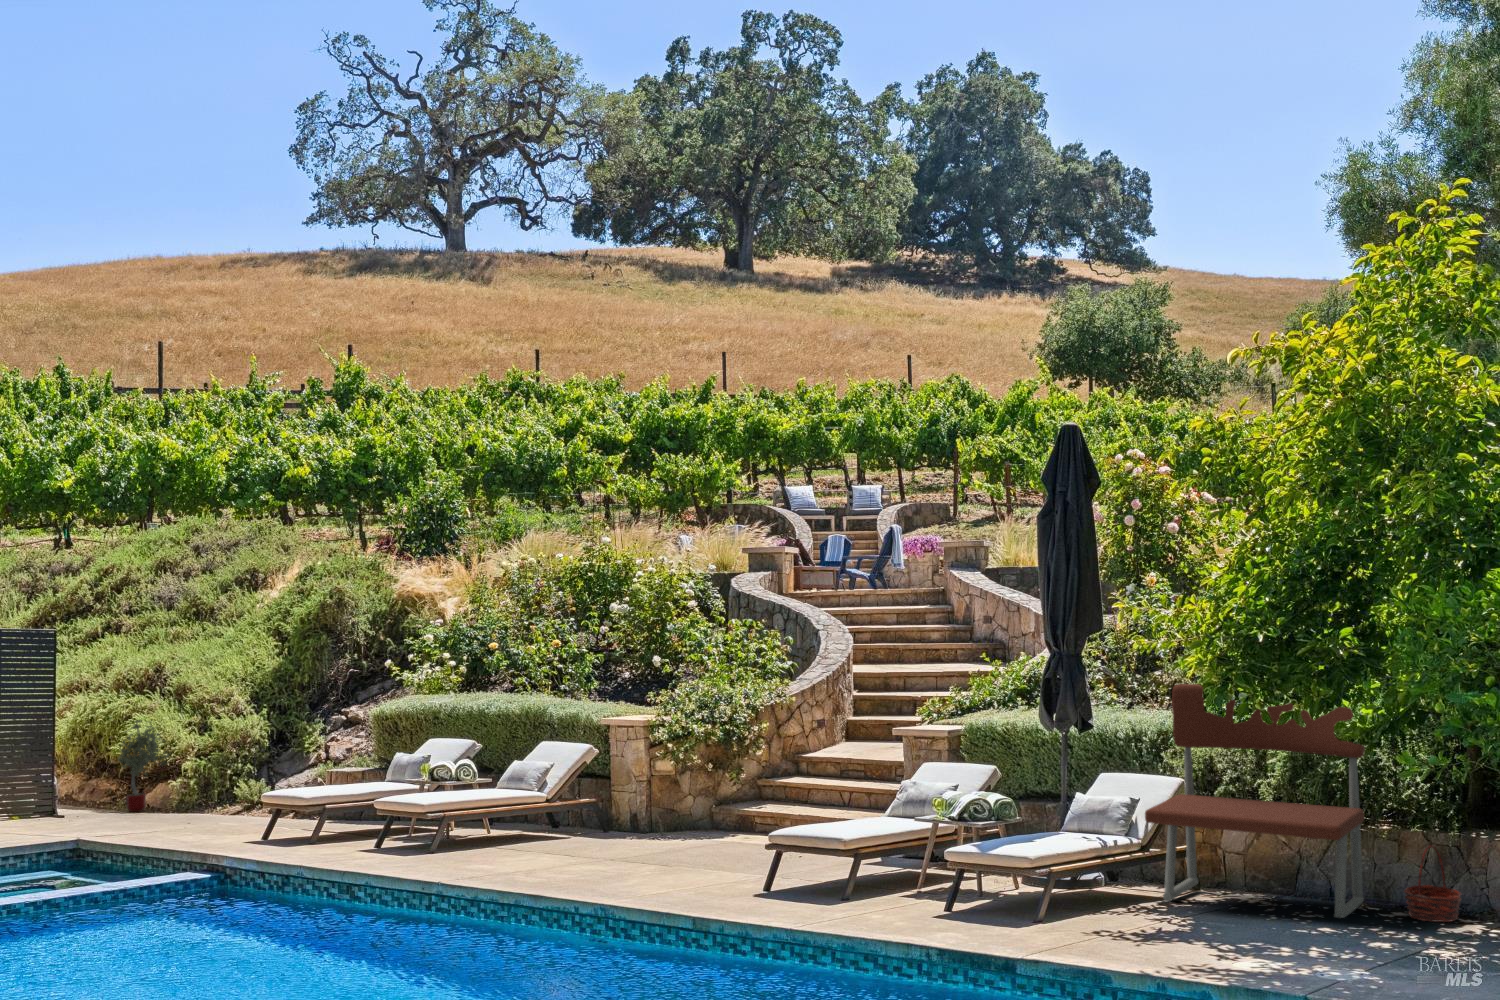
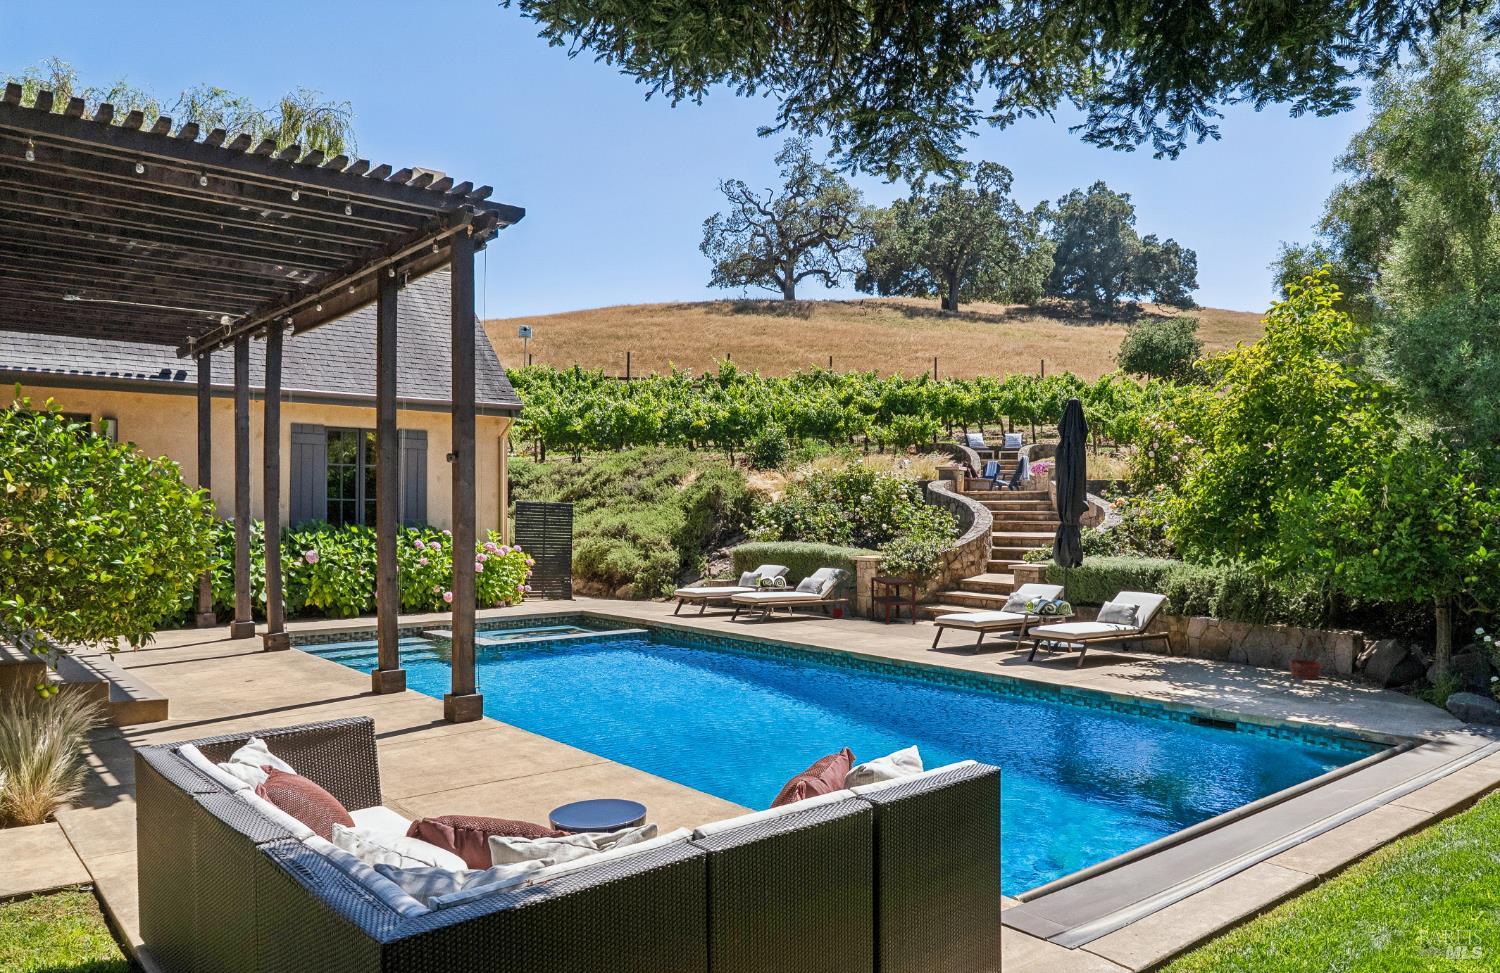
bench: present [1145,684,1365,918] -> none [1139,545,1272,676]
potted tree: present [118,720,170,812] -> present [829,561,857,619]
side table: none [640,752,727,852] -> present [871,576,915,625]

